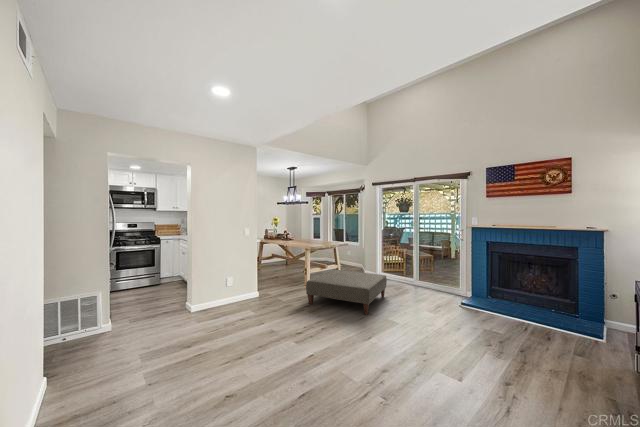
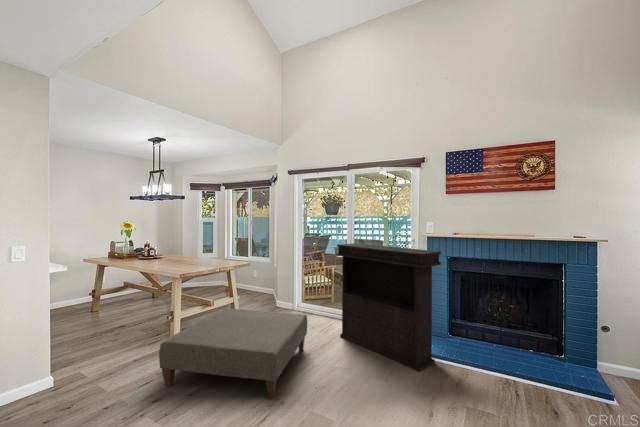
console table: none [406,232,478,313] -> present [337,243,441,372]

